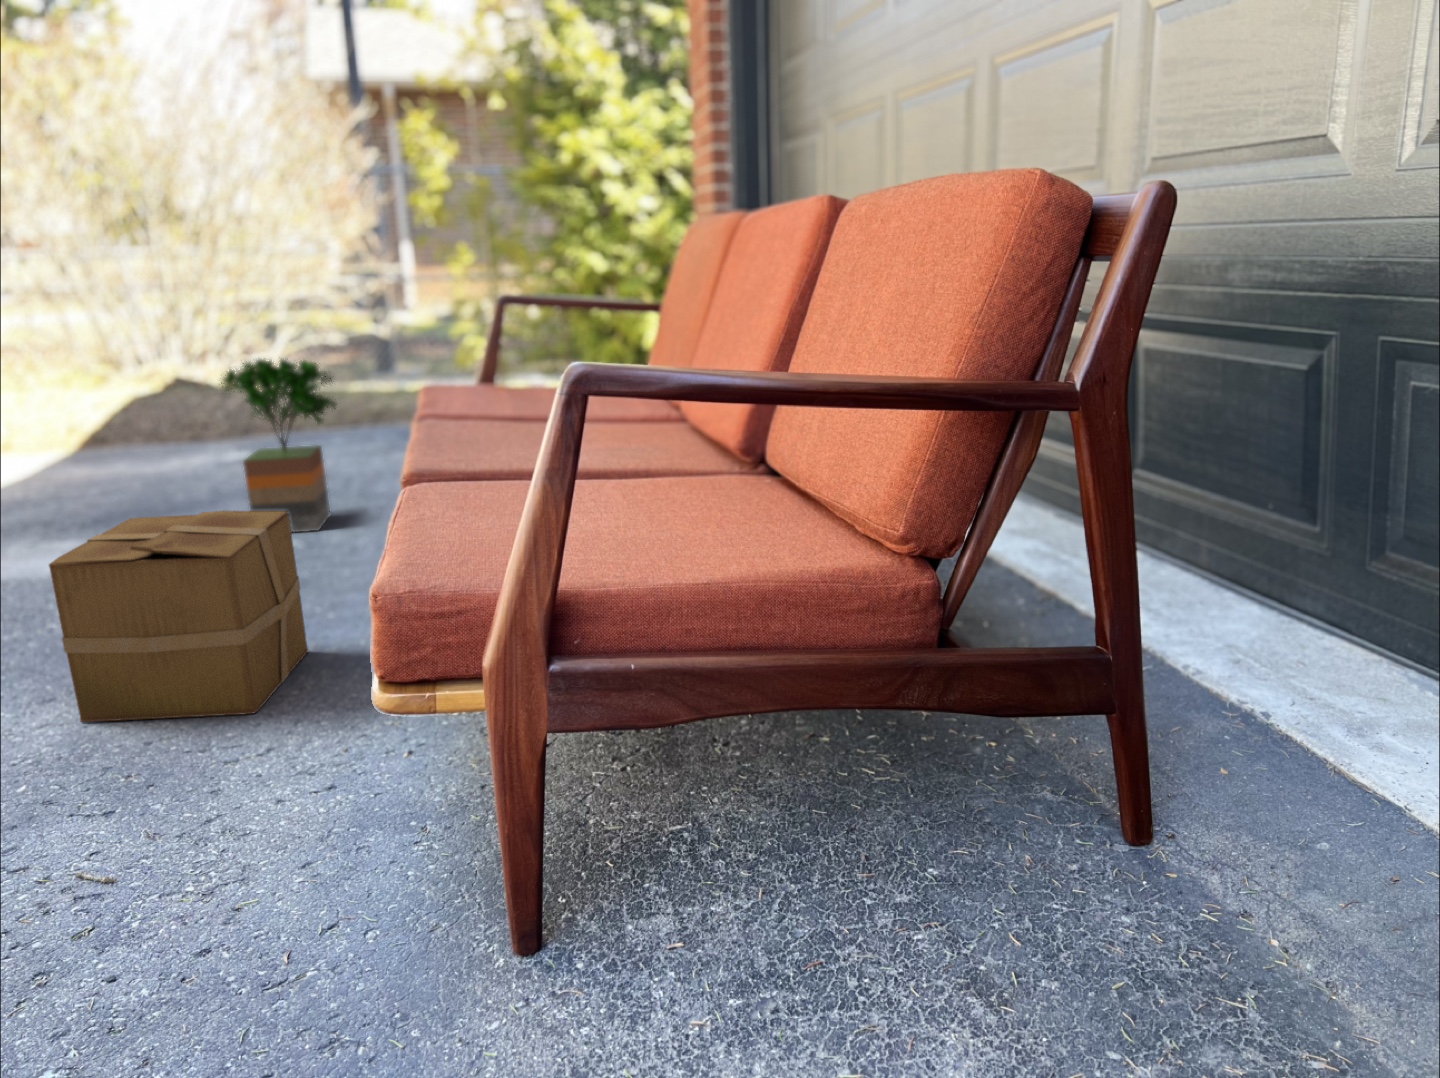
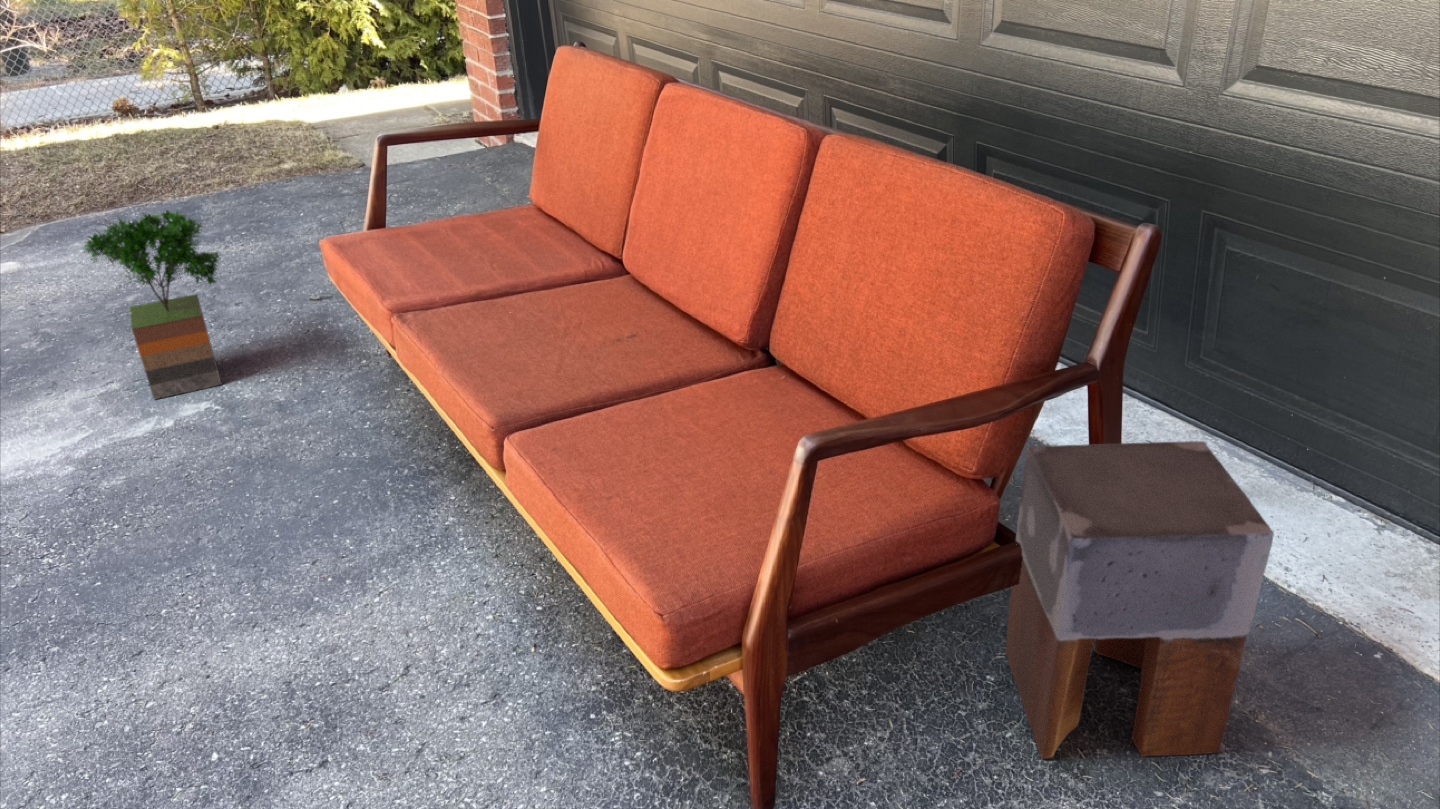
cardboard box: present [49,511,308,722] -> none [154,433,360,670]
stool: none [948,518,1290,1021] -> present [1006,441,1274,759]

